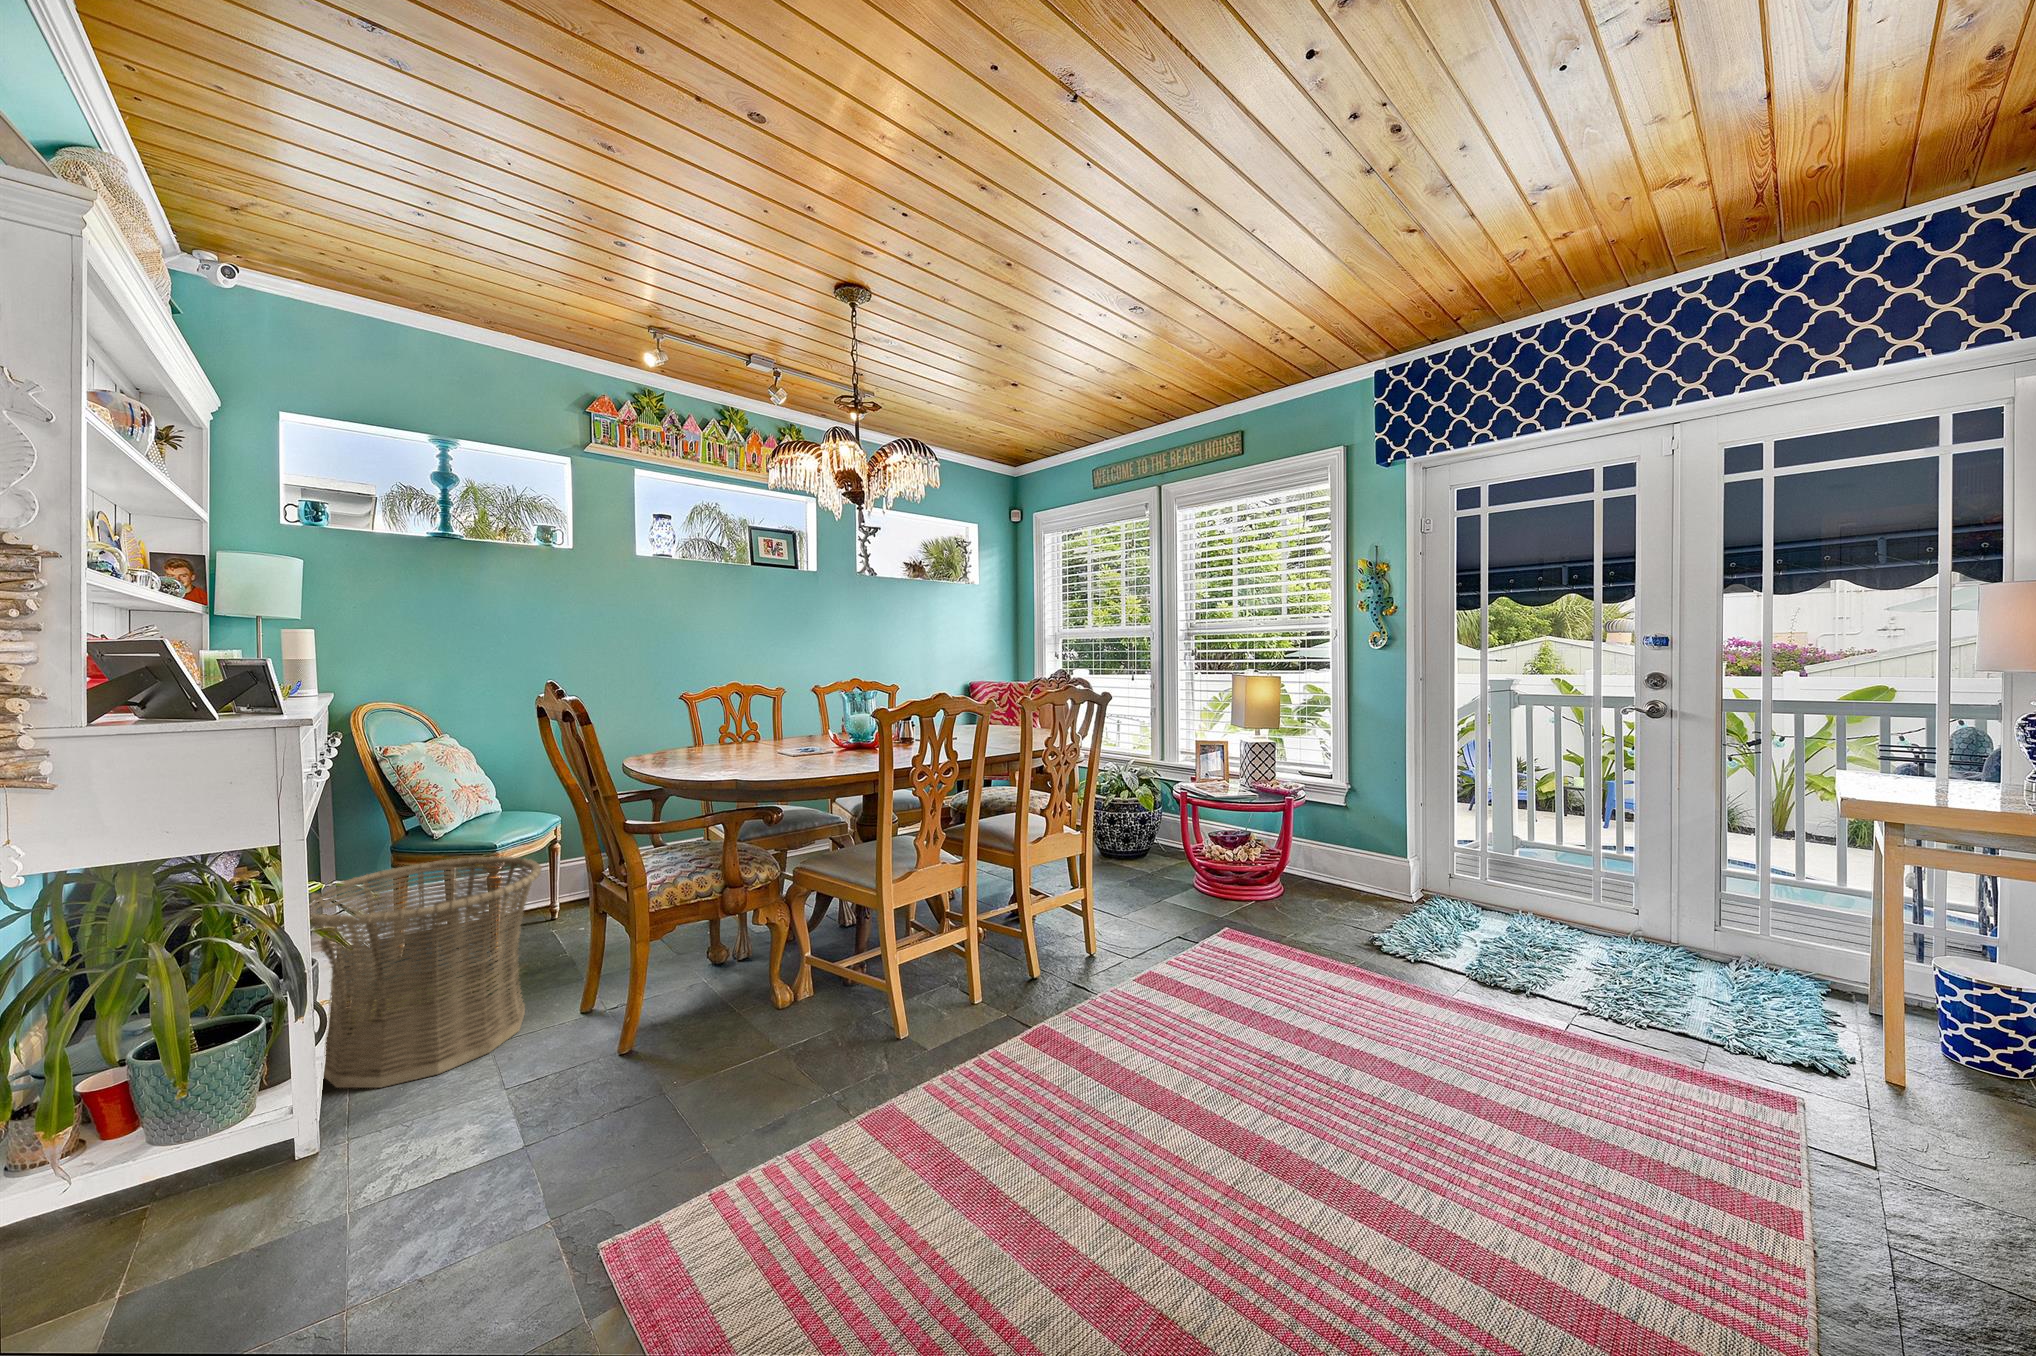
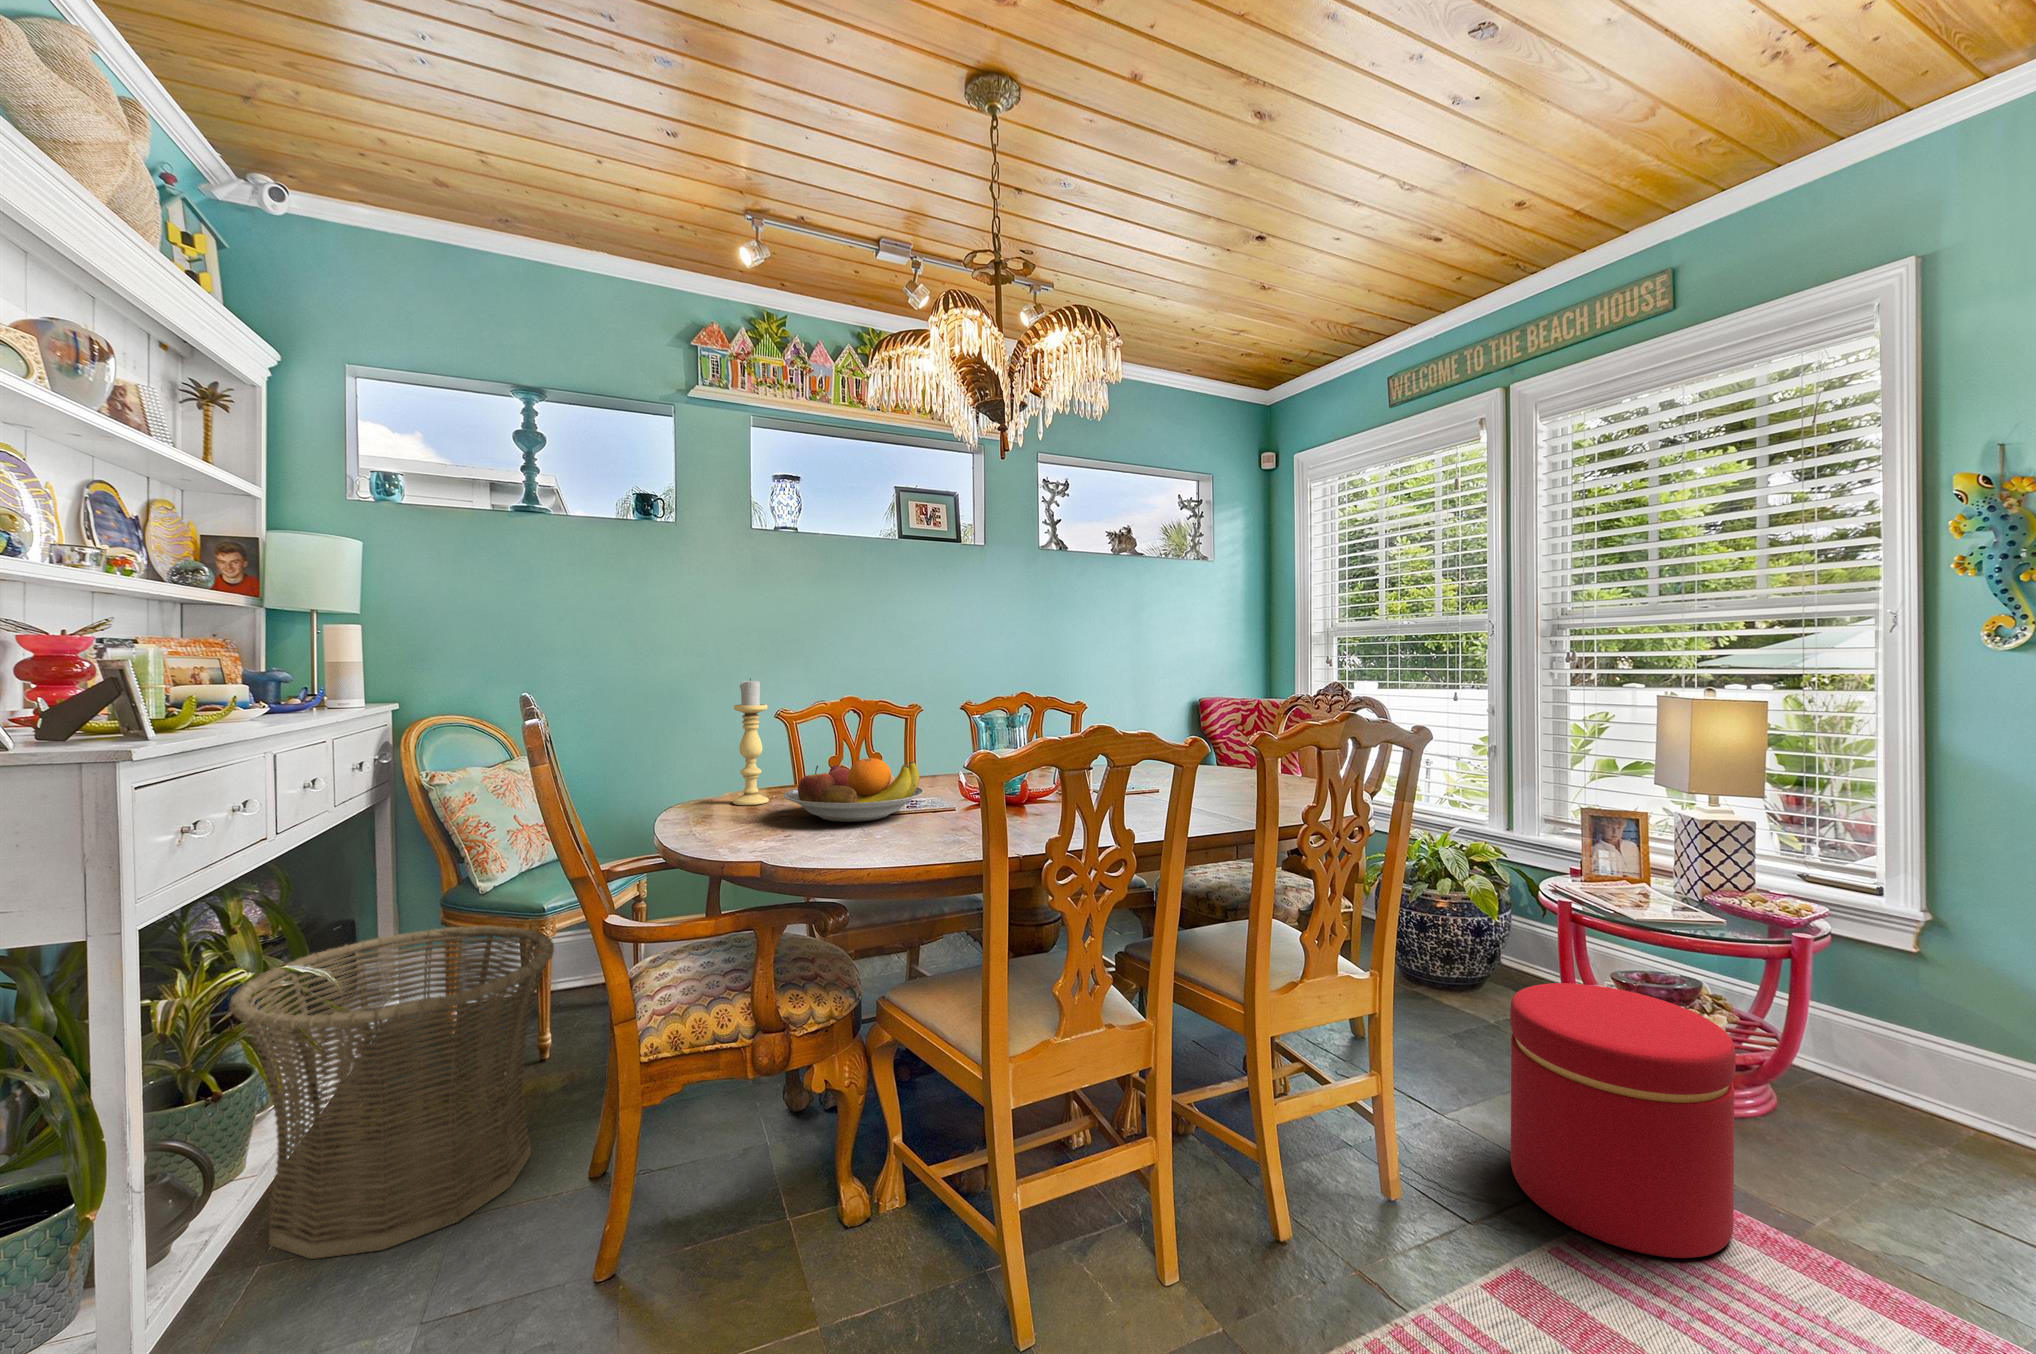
candle holder: none [662,671,689,760] -> present [733,678,769,805]
fruit bowl: none [712,723,810,765] -> present [784,758,924,822]
ottoman: none [1152,832,1250,957] -> present [1510,983,1736,1258]

